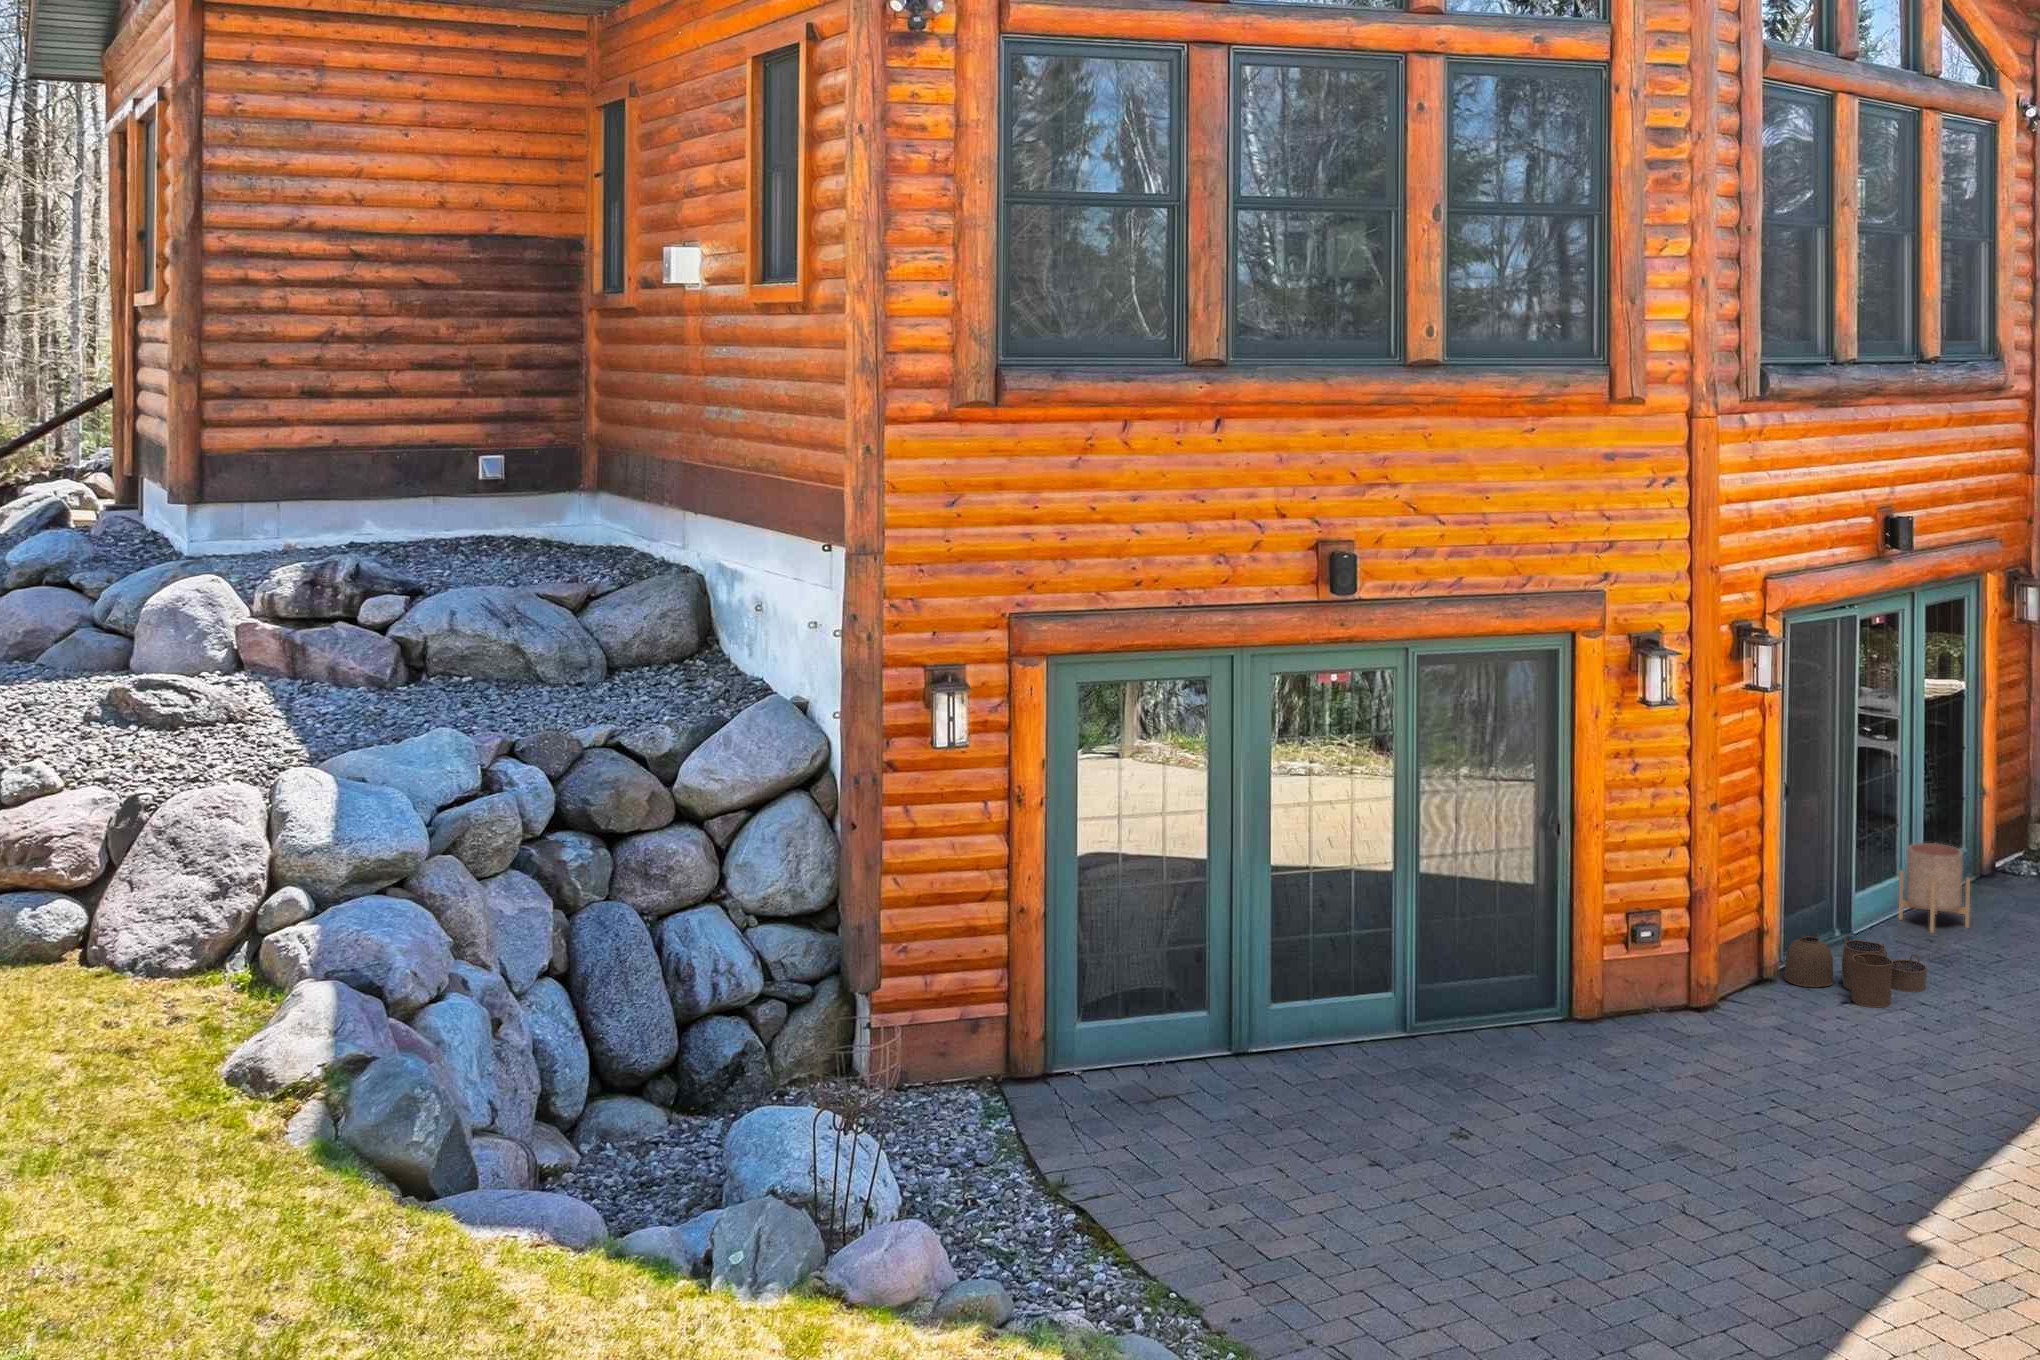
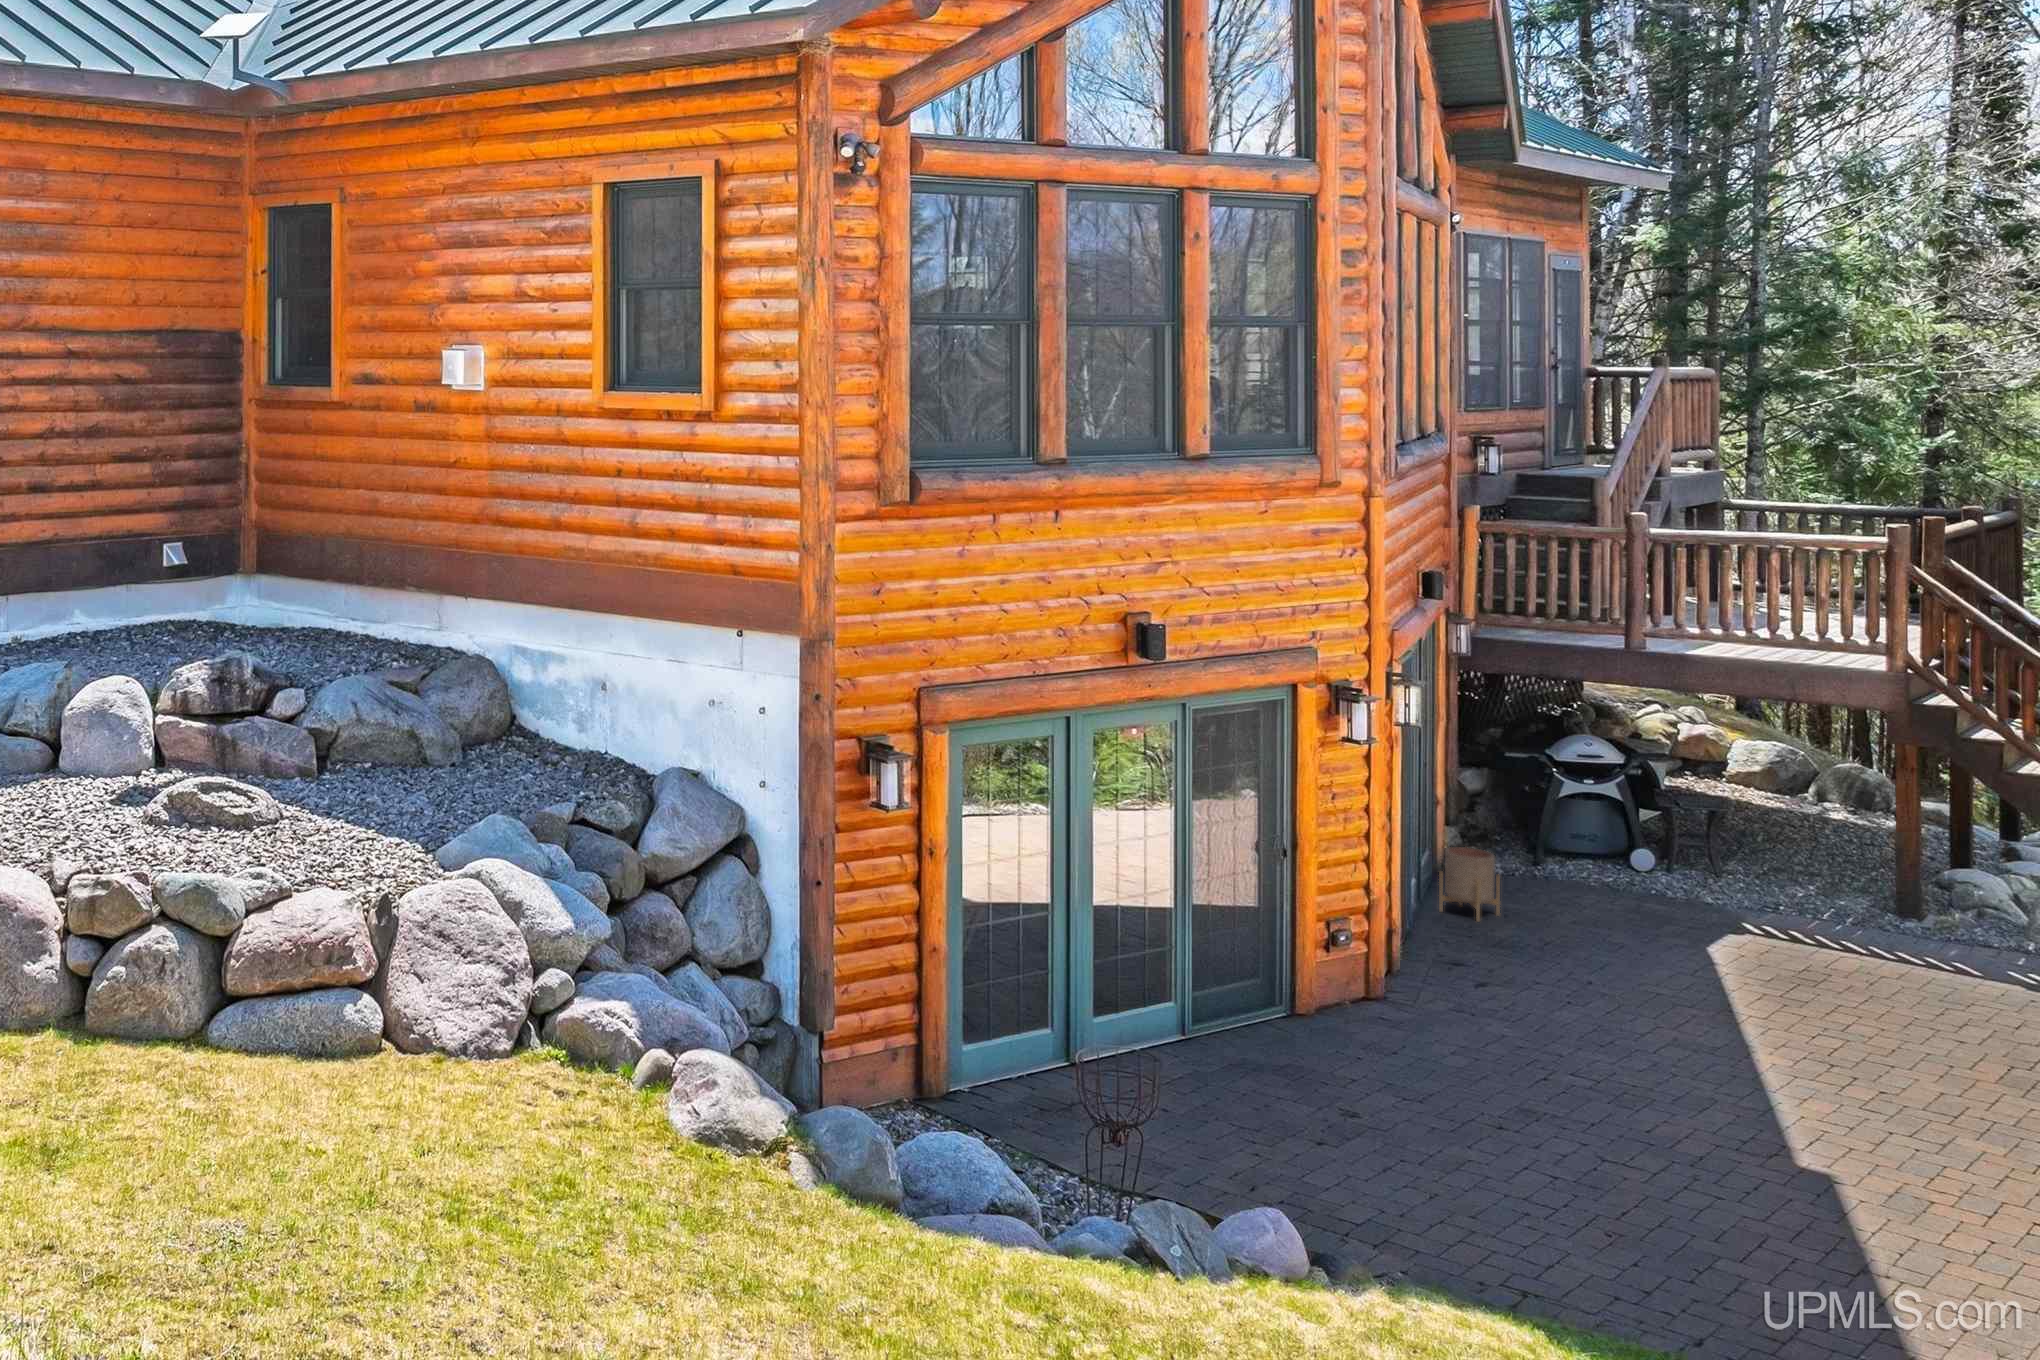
woven basket: present [1784,933,1927,1008] -> none [1422,929,1539,988]

